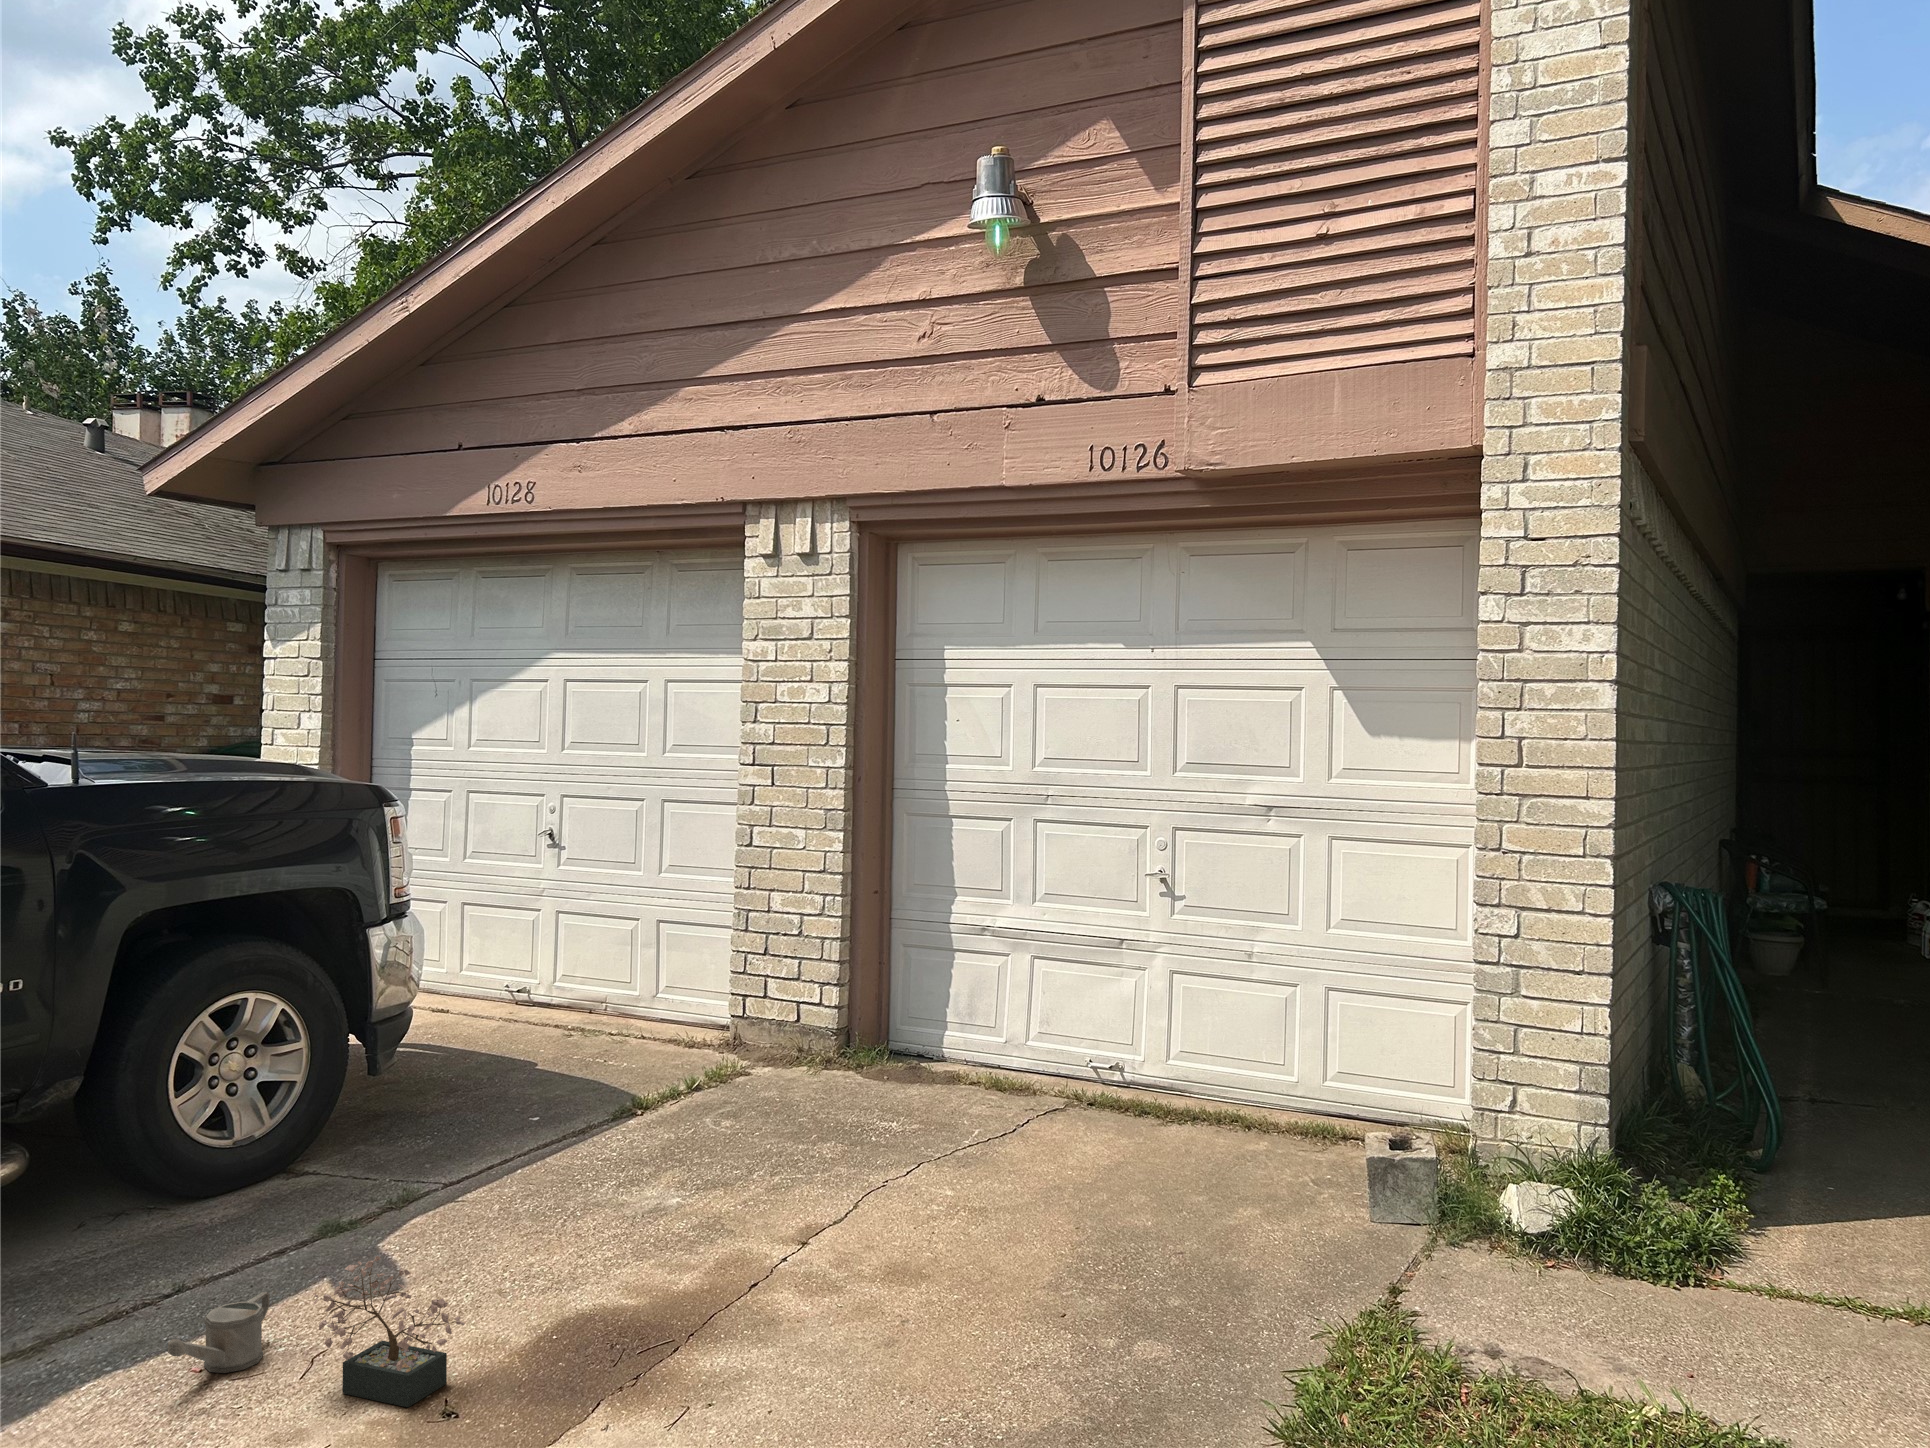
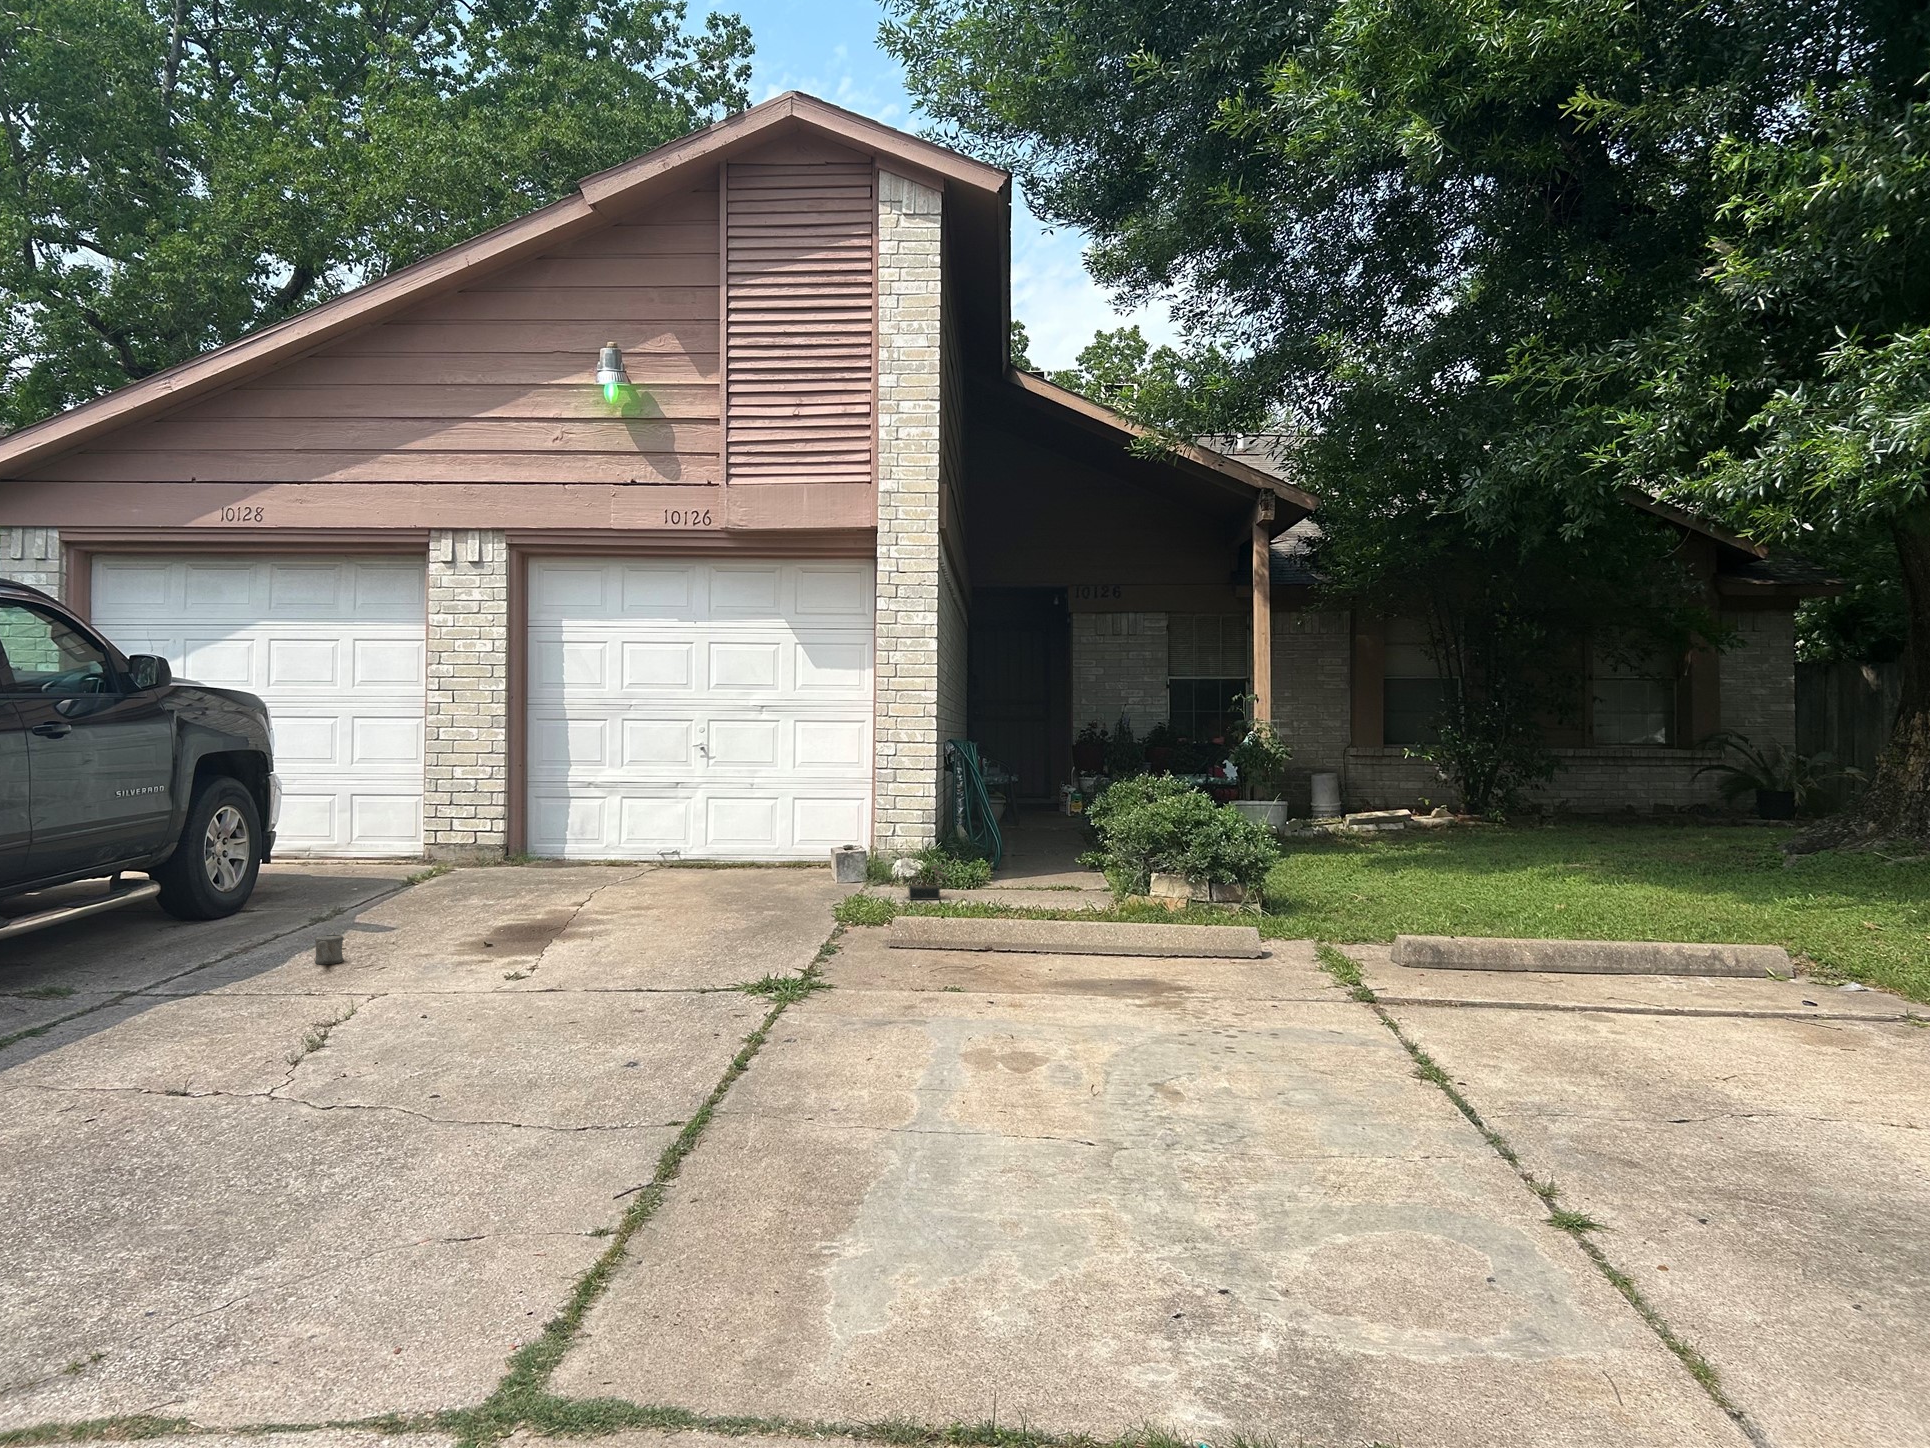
decorative plant: present [314,1256,465,1407] -> present [900,855,946,900]

